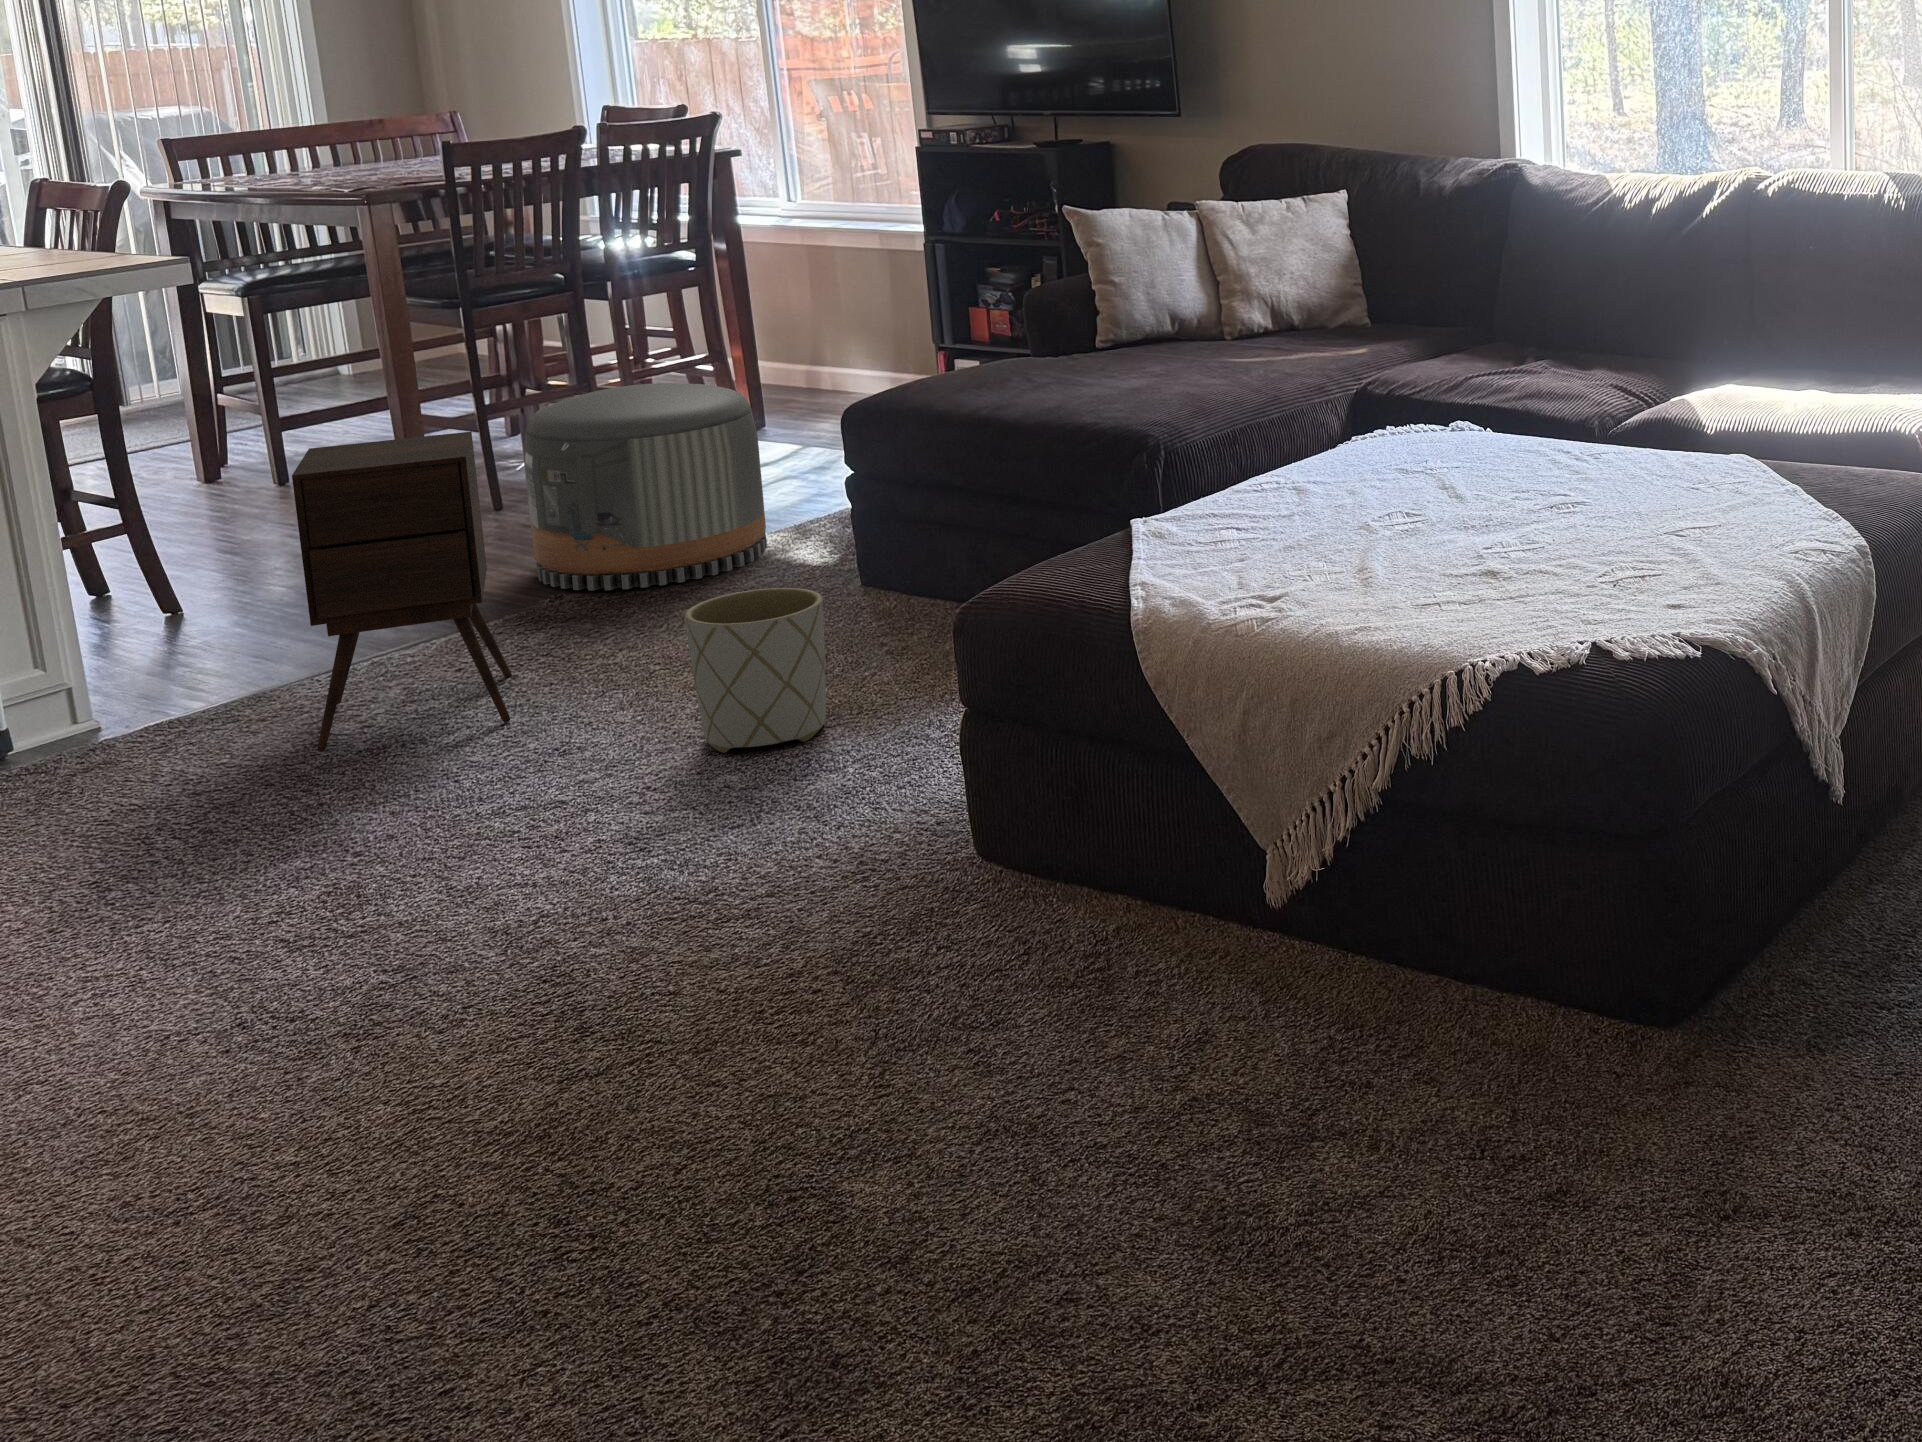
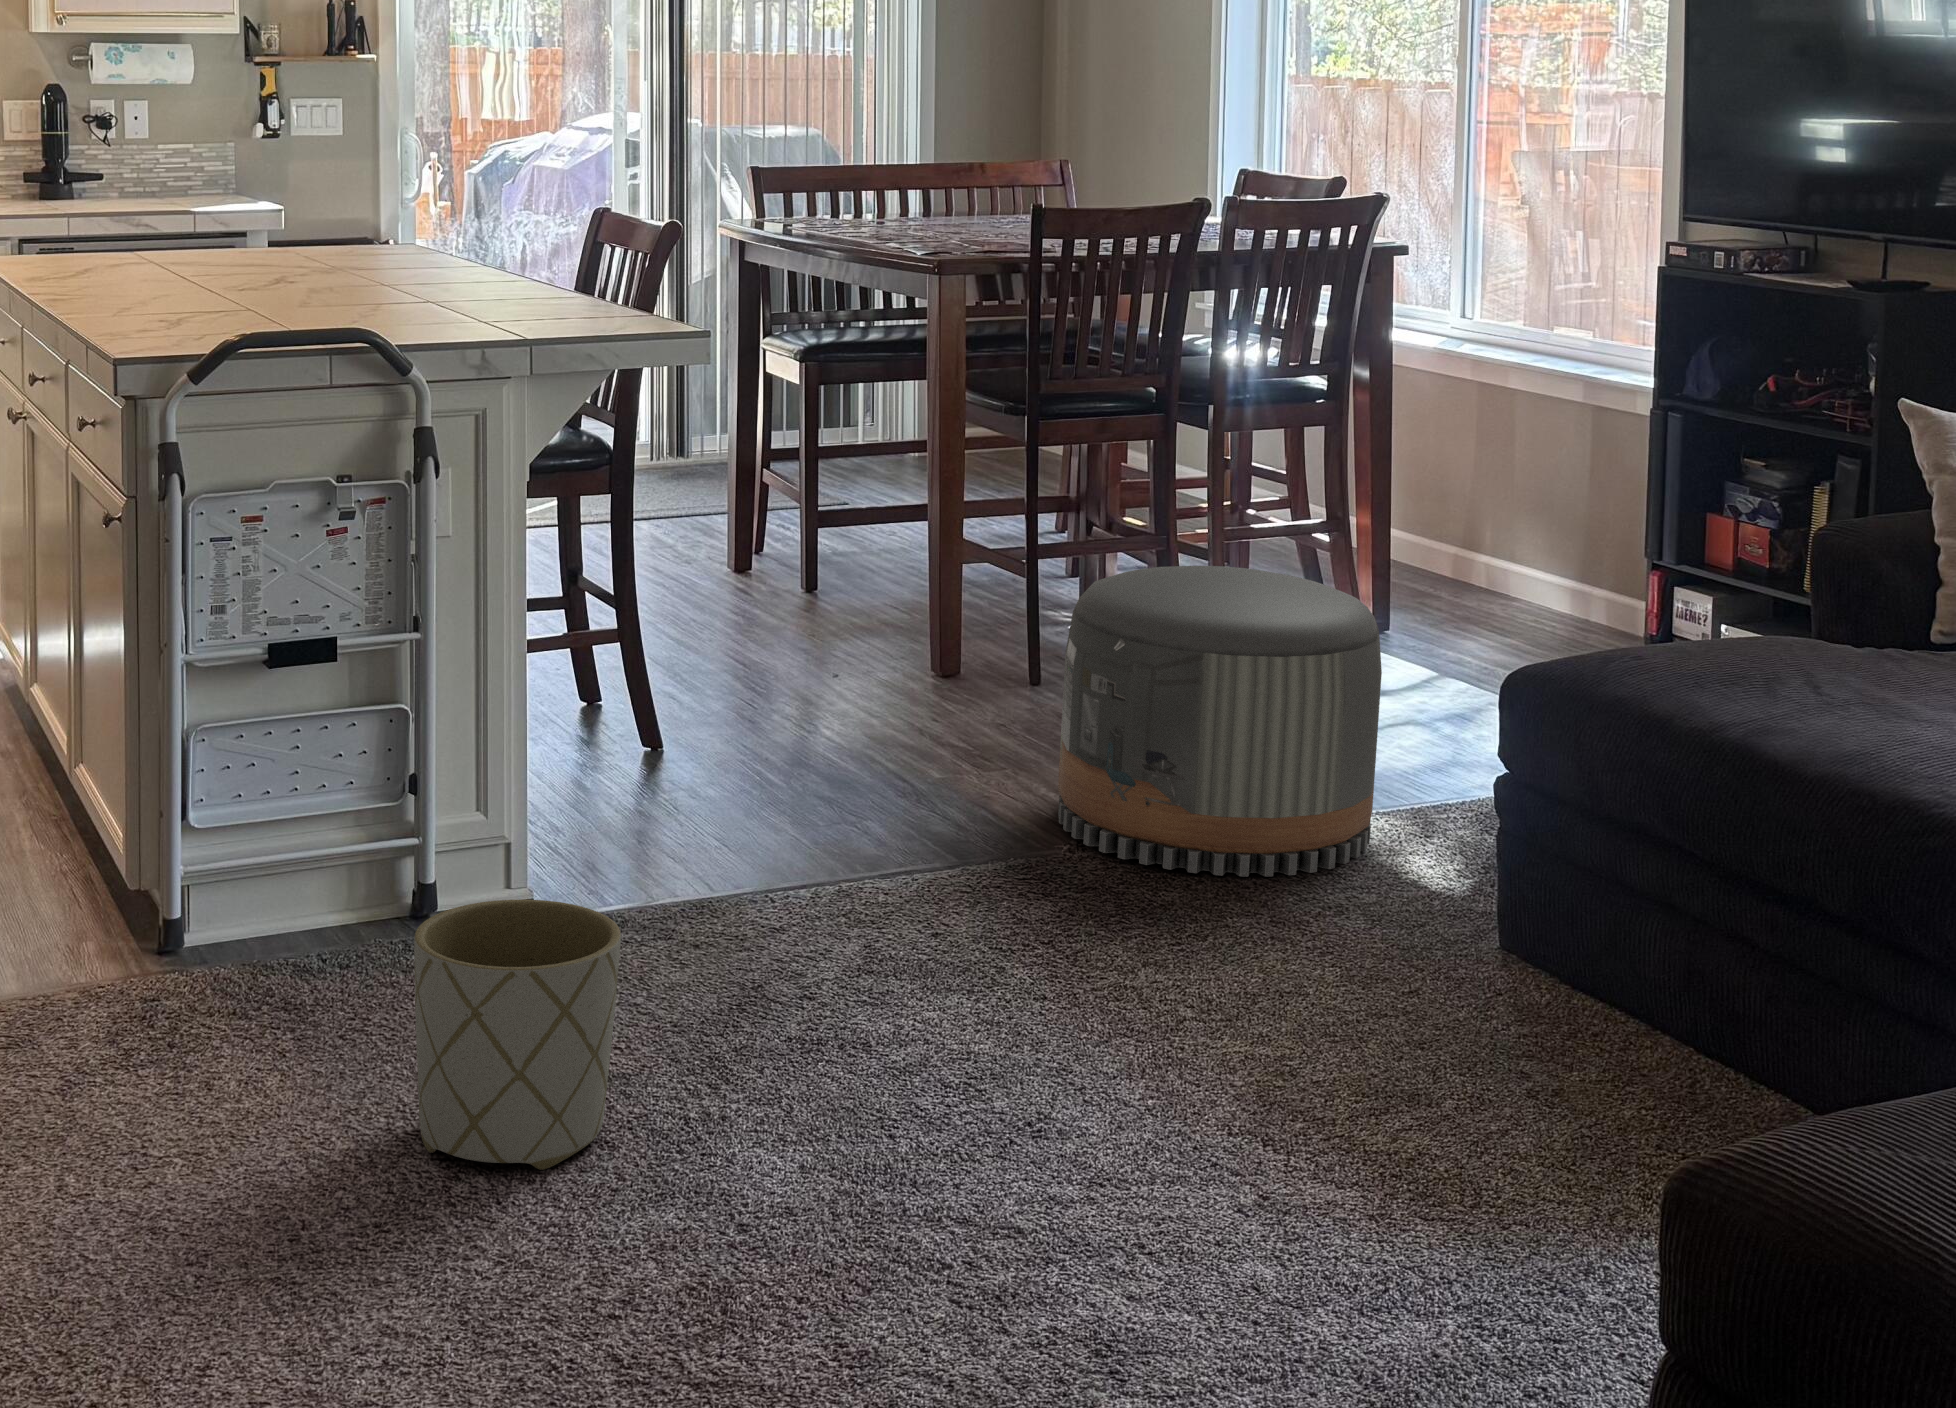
side table: present [292,432,512,752] -> none [718,605,993,1078]
planter: present [685,588,826,753] -> present [414,899,621,1170]

